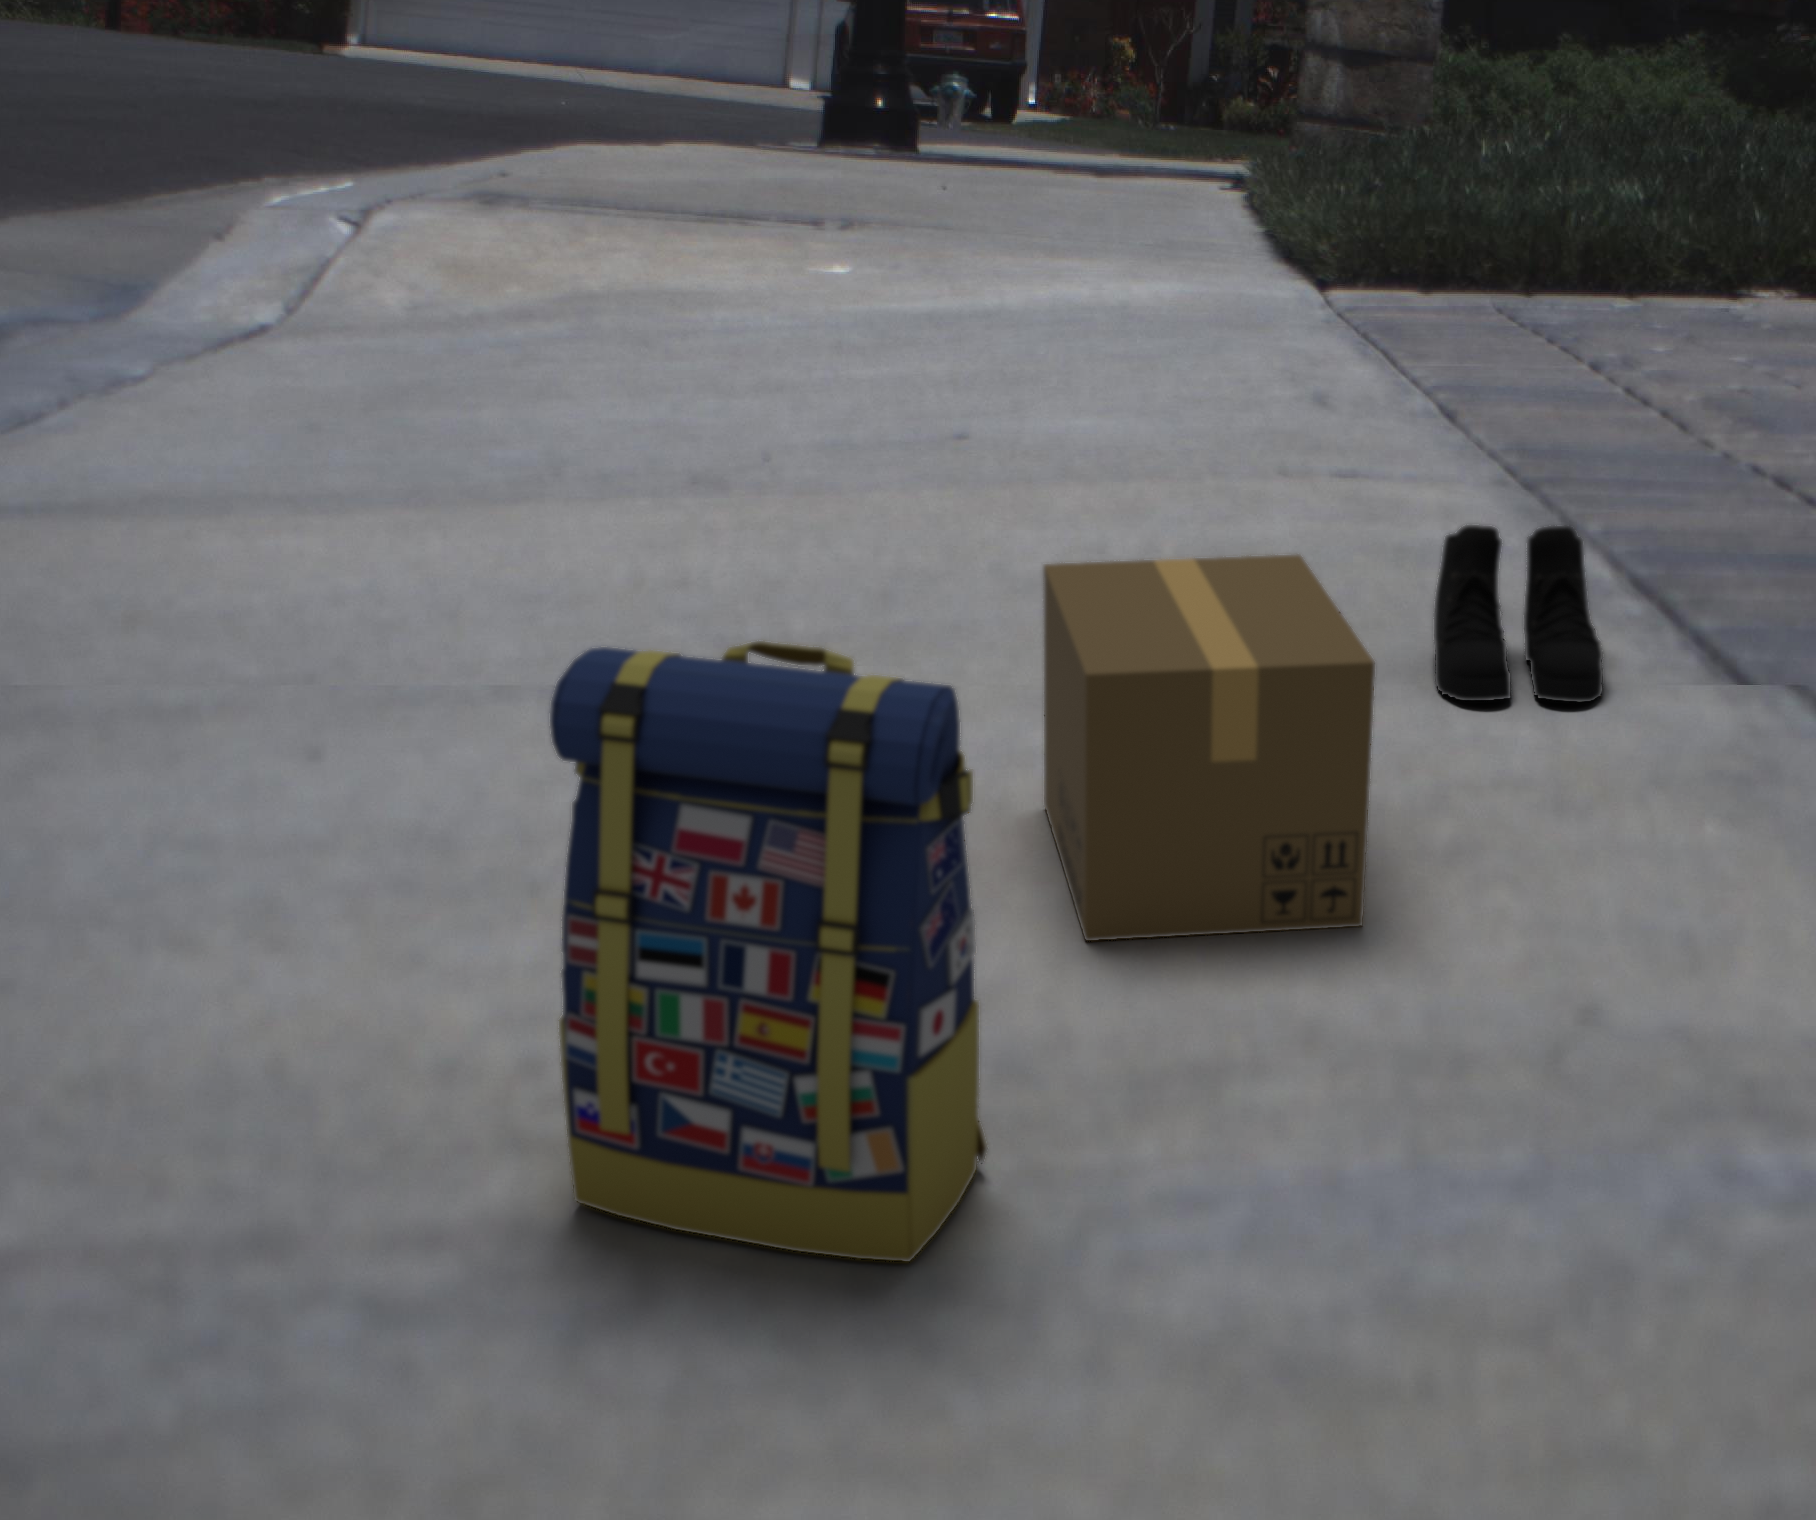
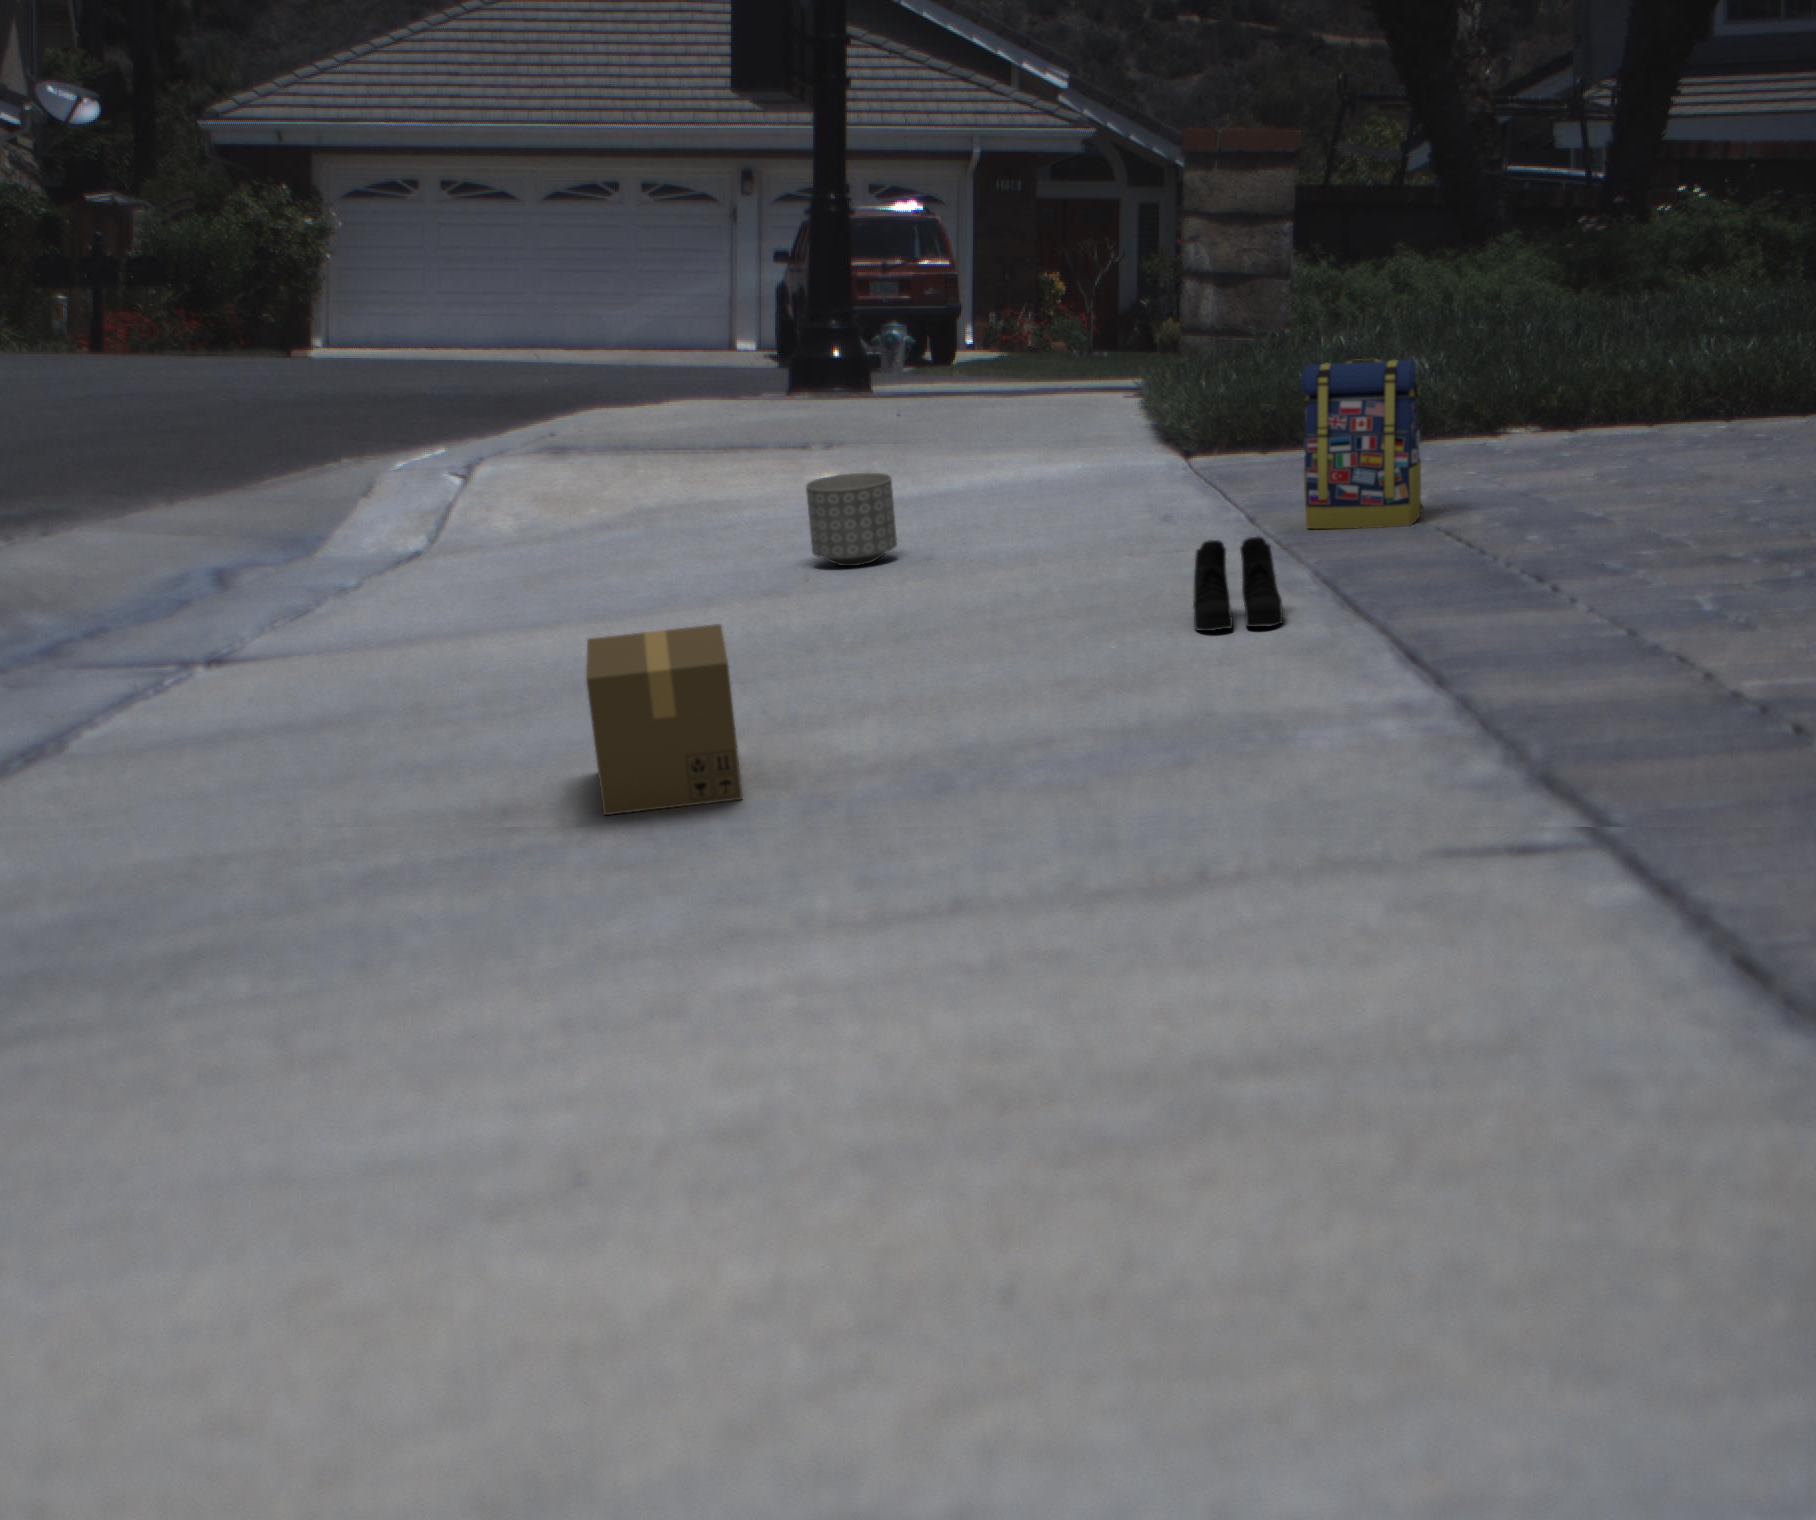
planter: none [774,298,913,445] -> present [806,473,897,566]
cardboard box: present [1043,555,1375,941] -> present [586,624,743,815]
backpack: present [550,641,987,1262] -> present [1301,359,1423,529]

